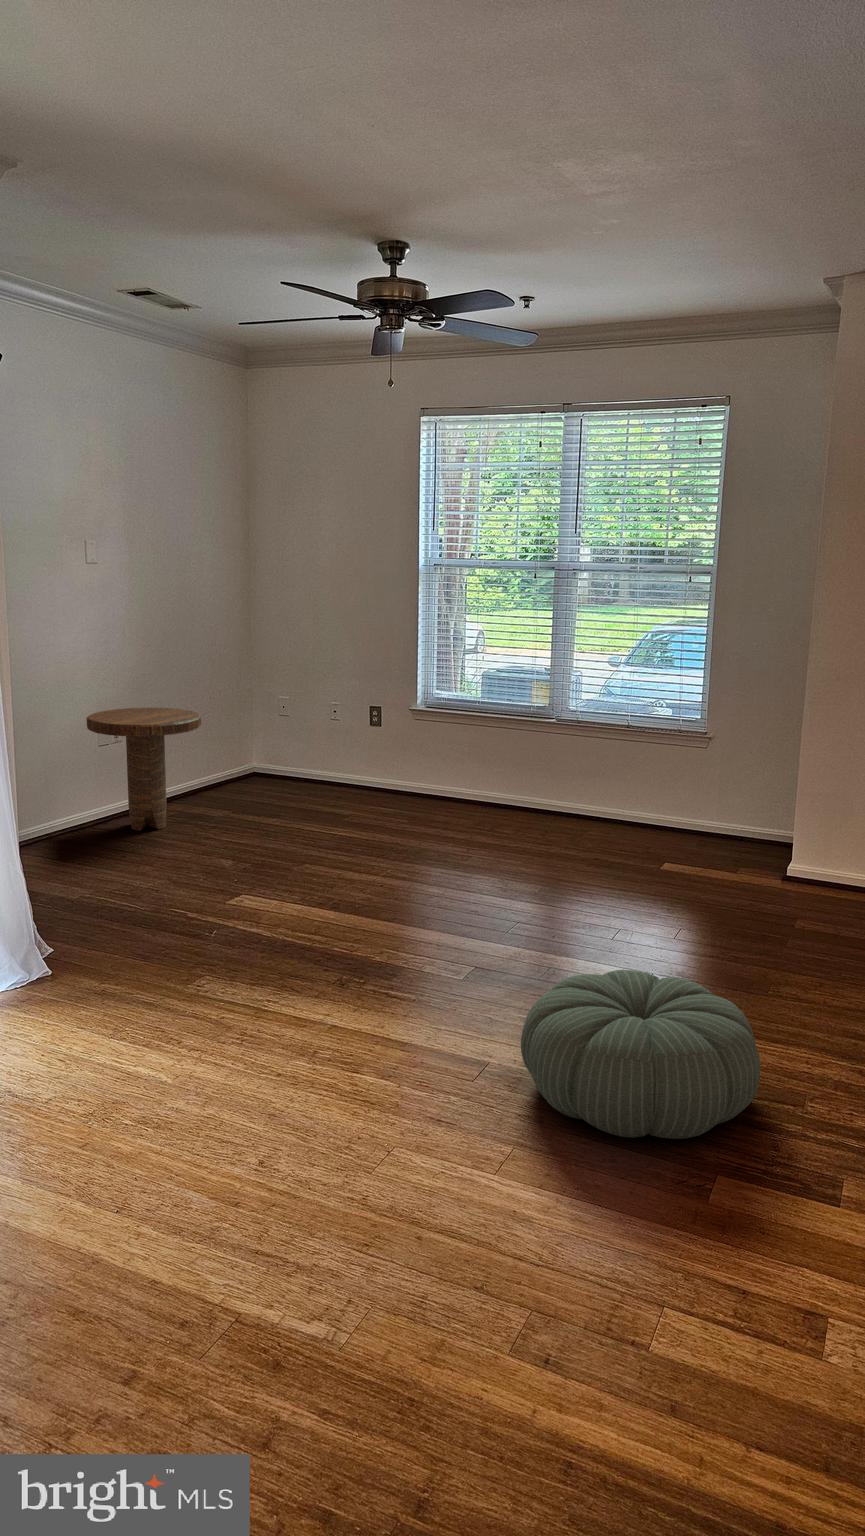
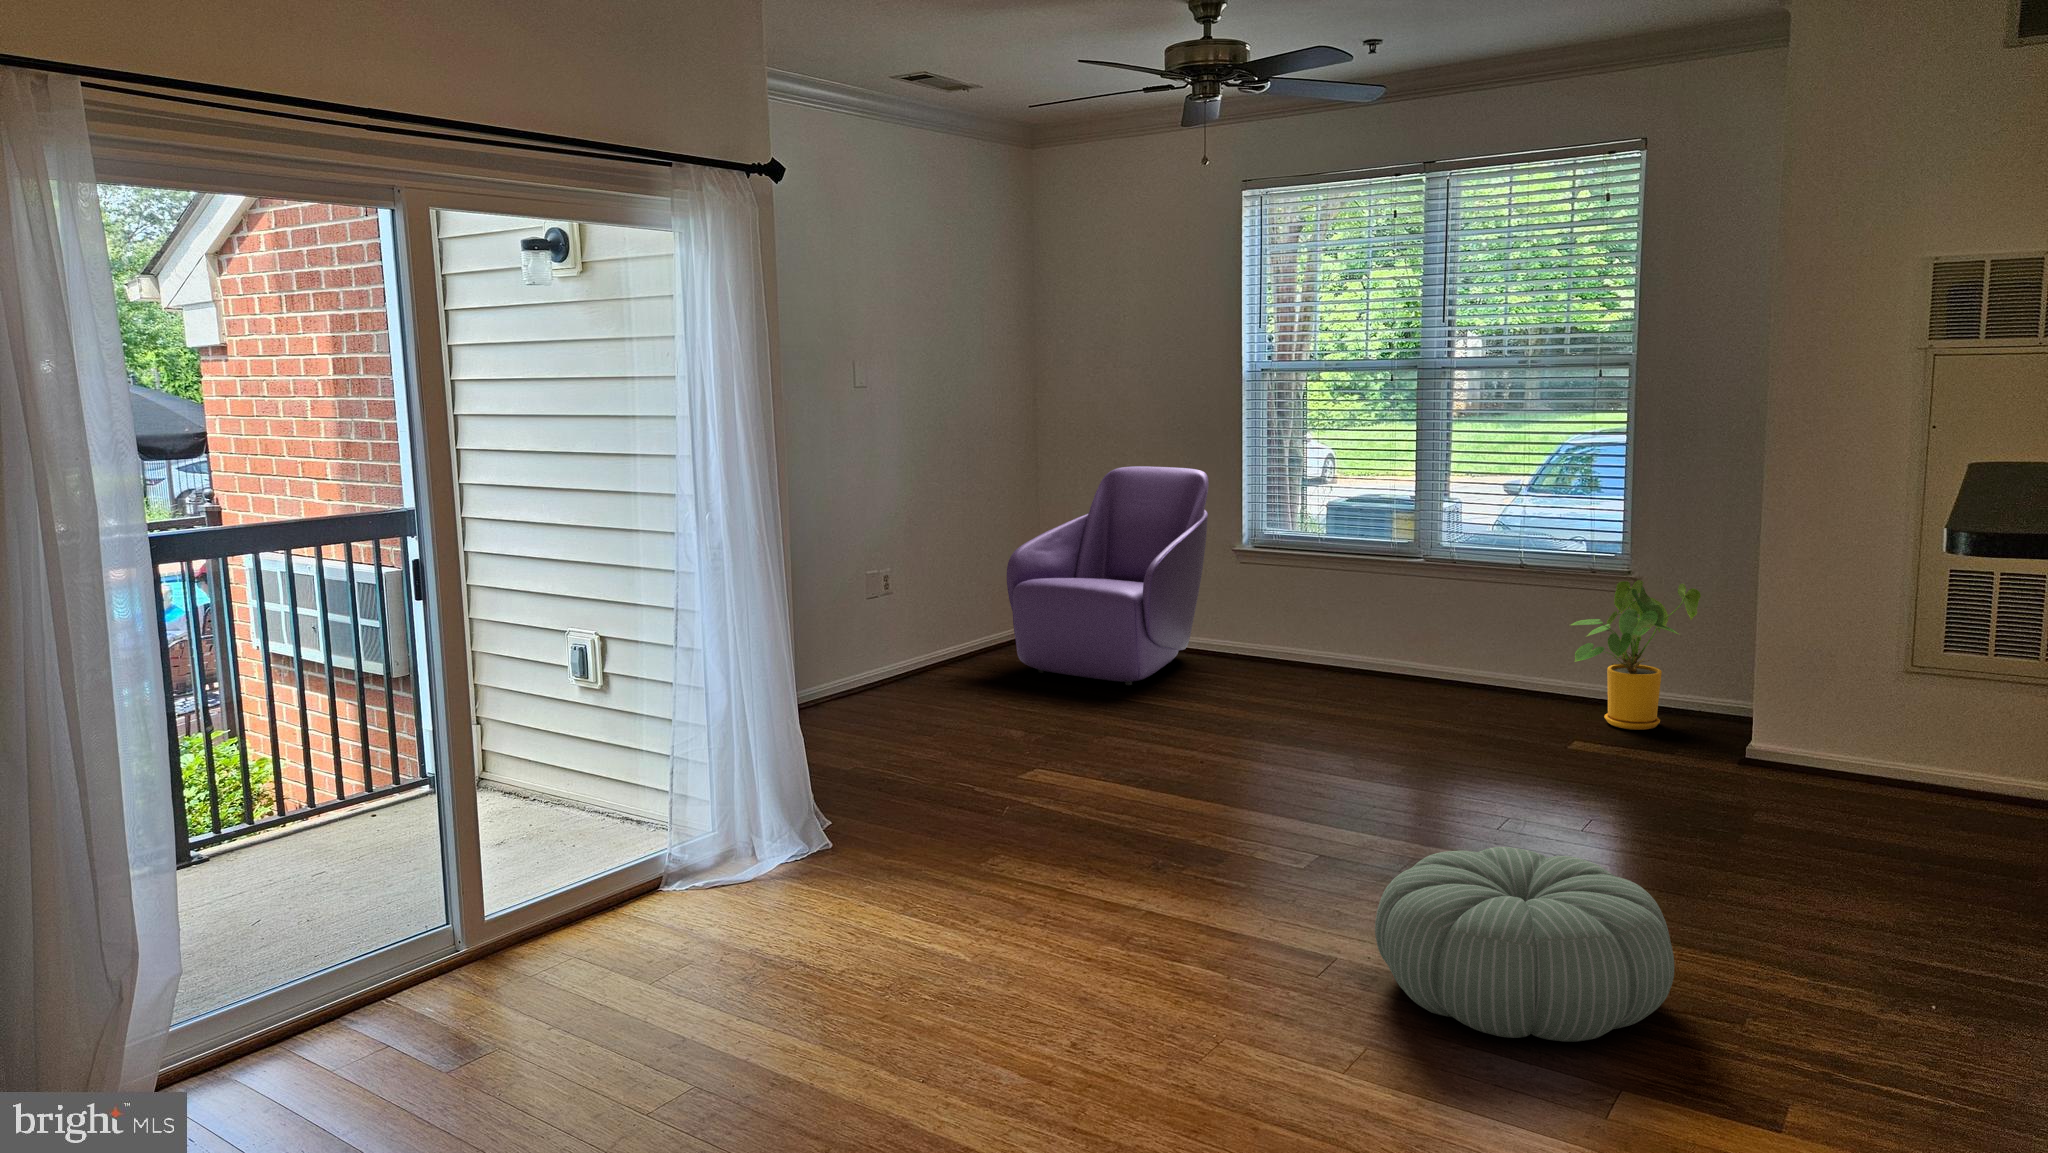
armchair: none [221,640,387,819] -> present [1007,466,1209,685]
side table: present [86,708,201,831] -> none [853,552,985,698]
house plant: none [664,740,762,856] -> present [1571,580,1701,730]

